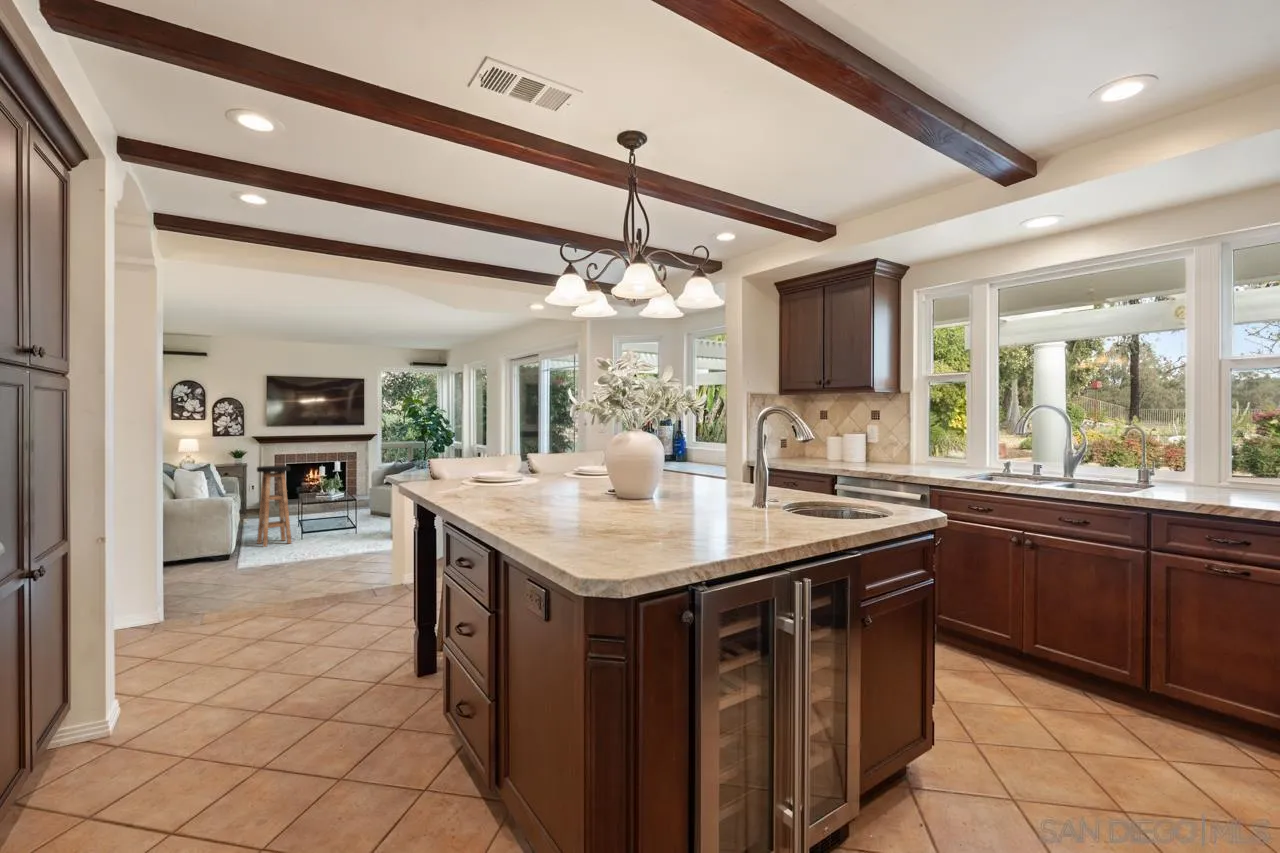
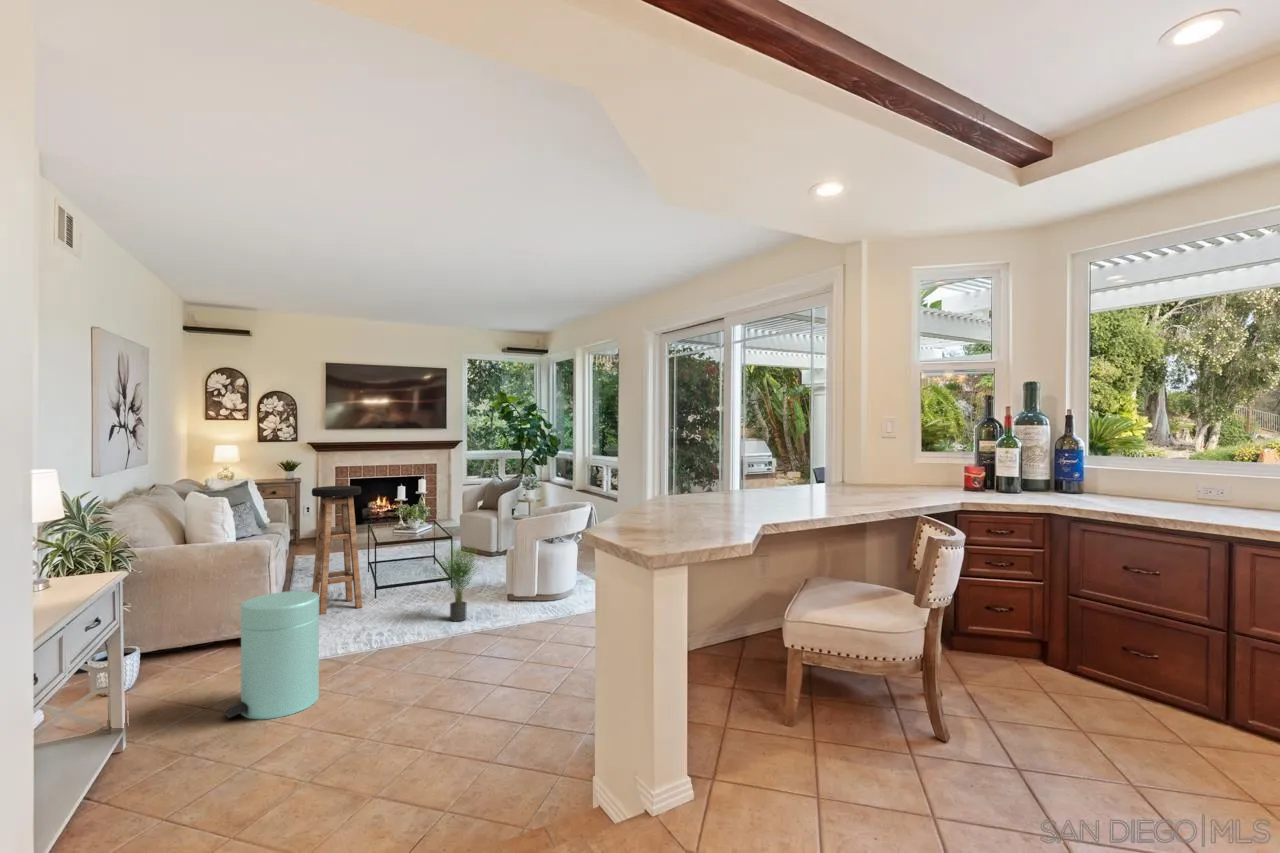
potted plant: none [330,497,370,548] -> present [438,546,475,621]
trash can: none [209,520,262,584] -> present [224,591,319,719]

